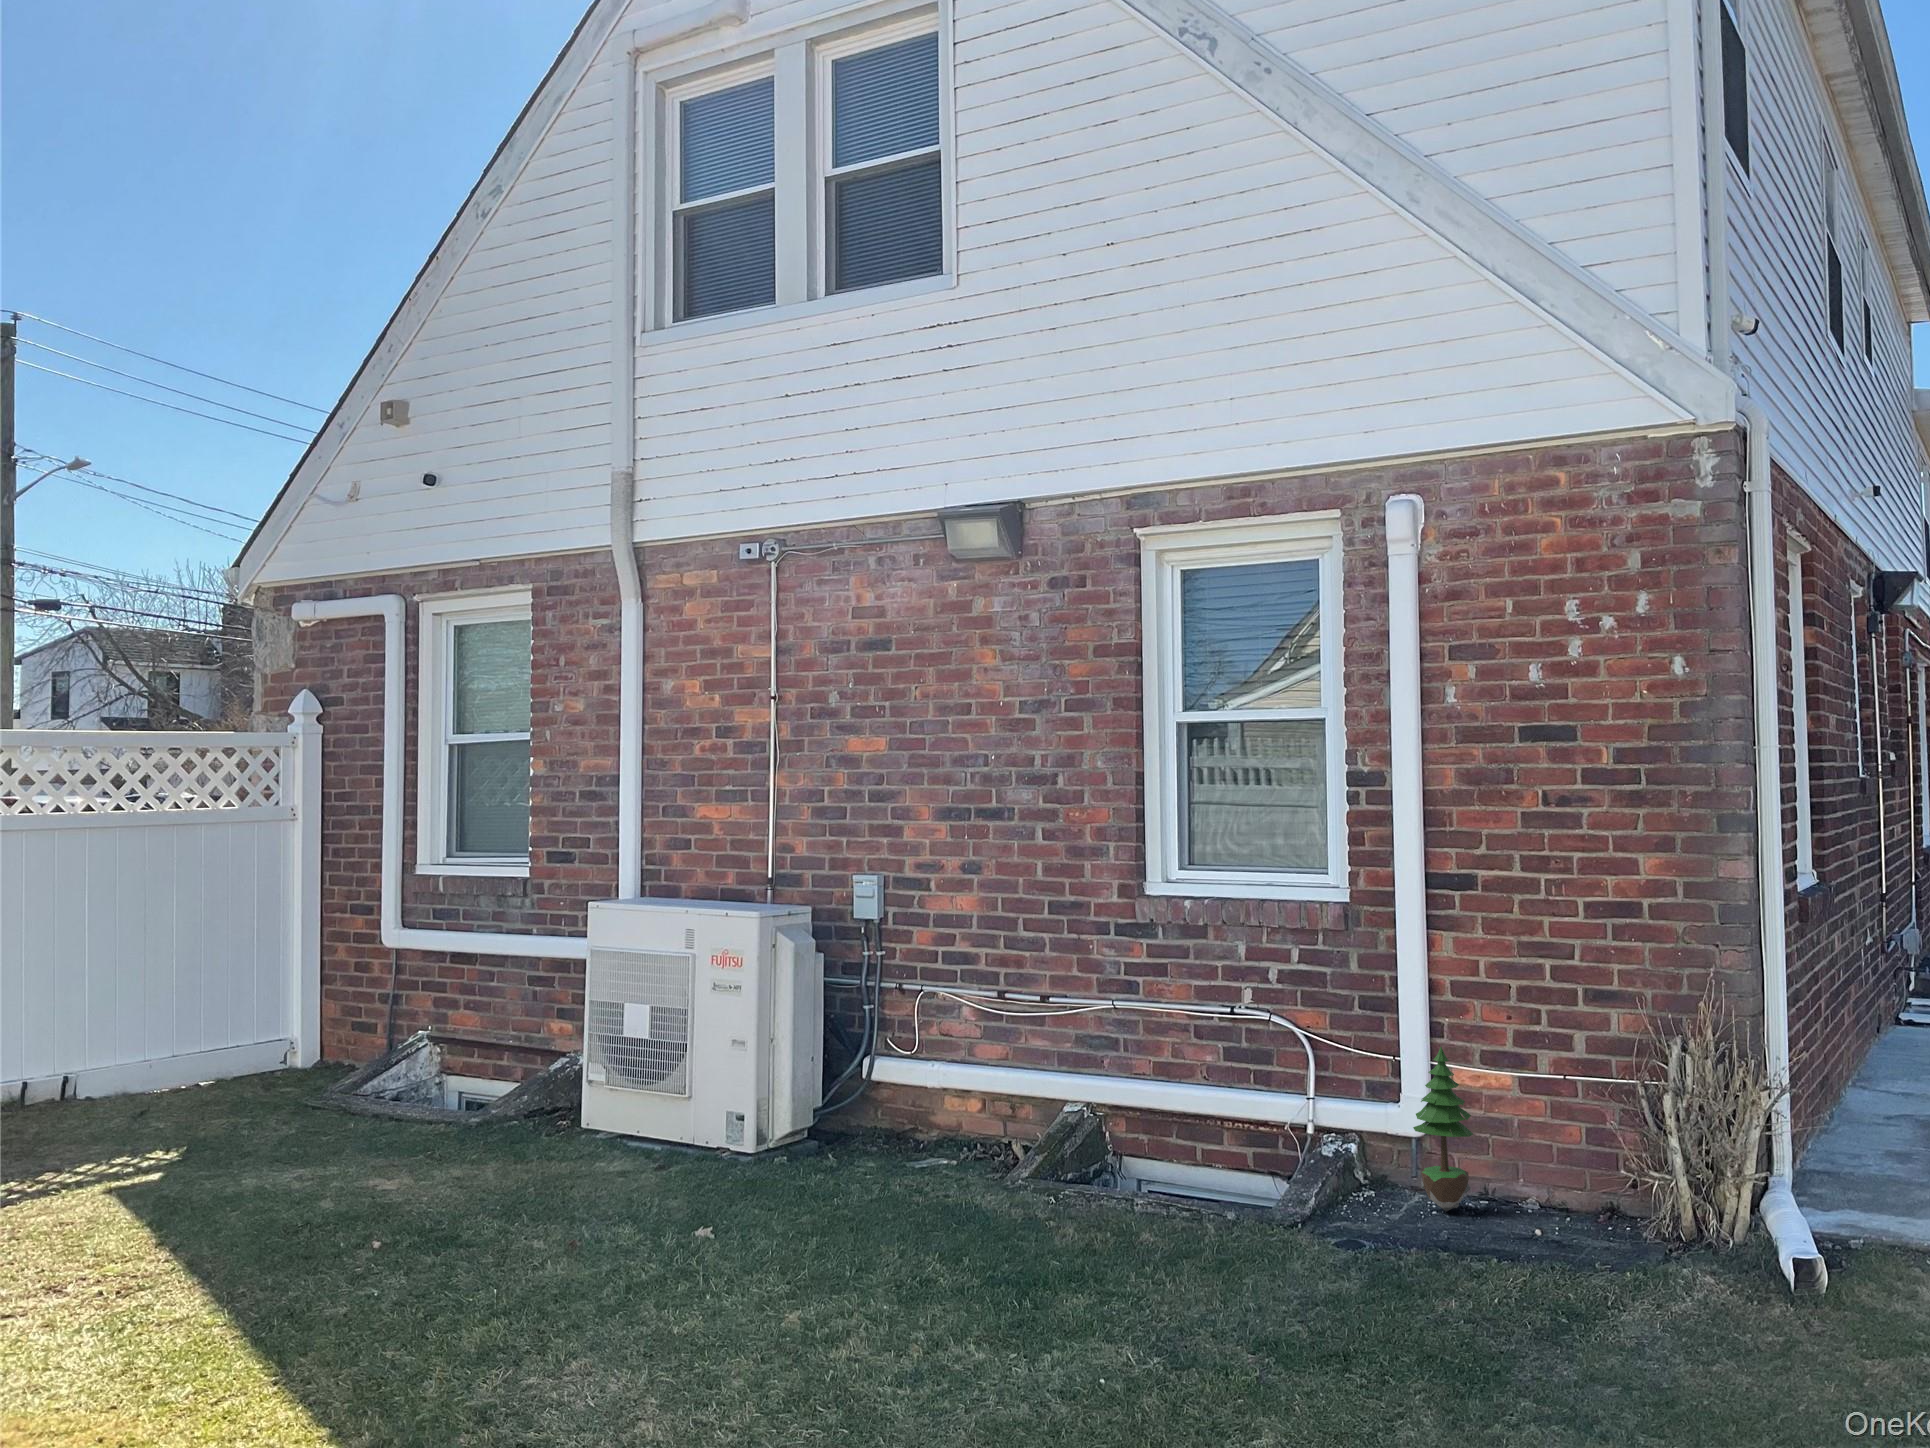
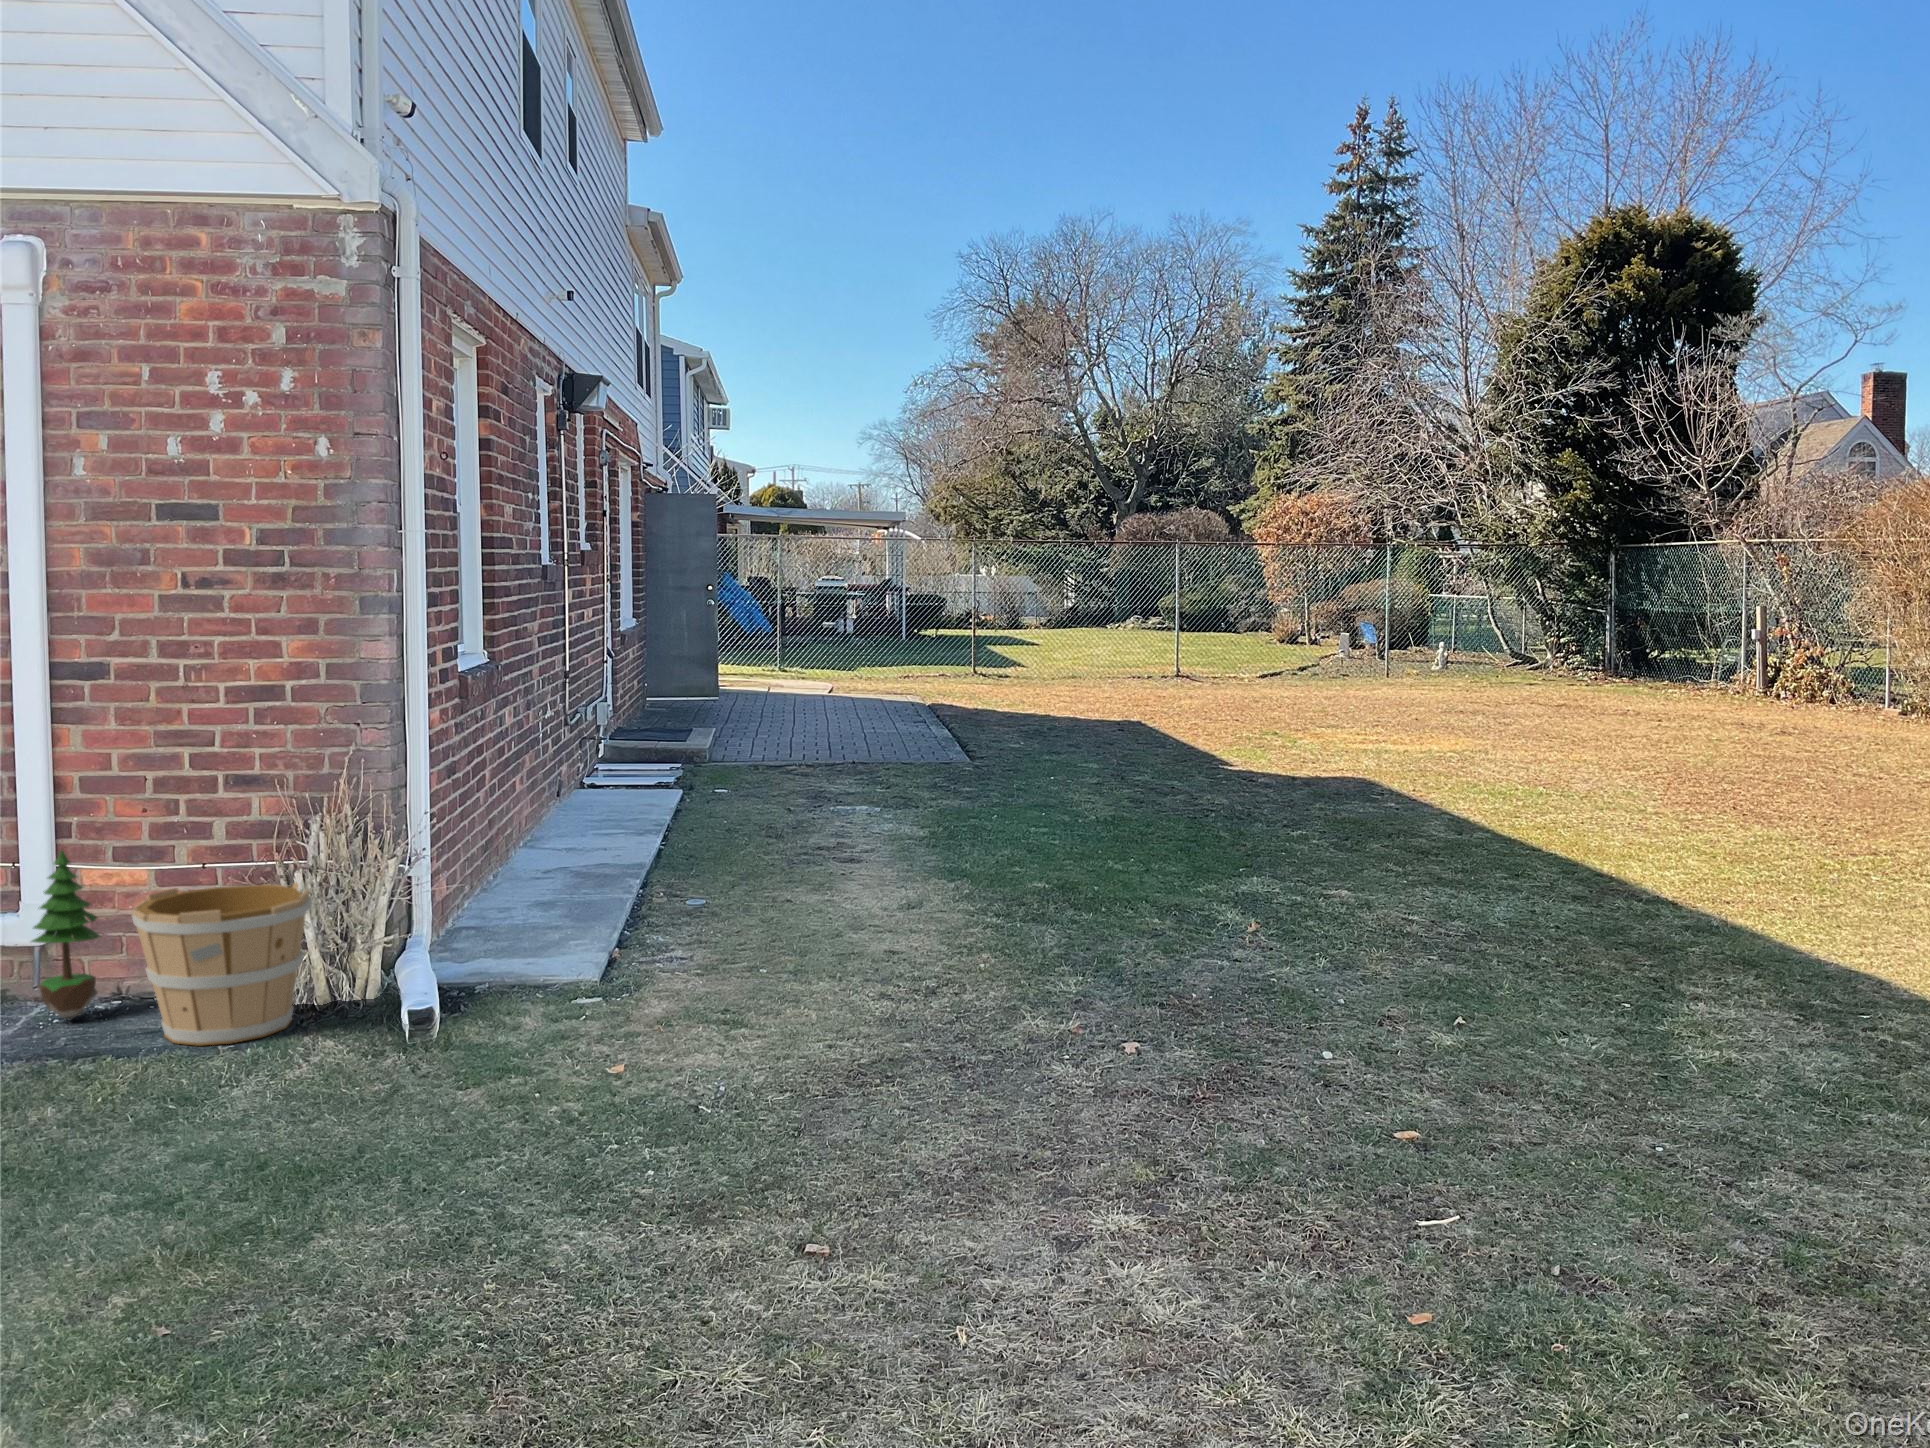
wooden bucket: none [1507,1097,1677,1266] -> present [132,883,312,1046]

